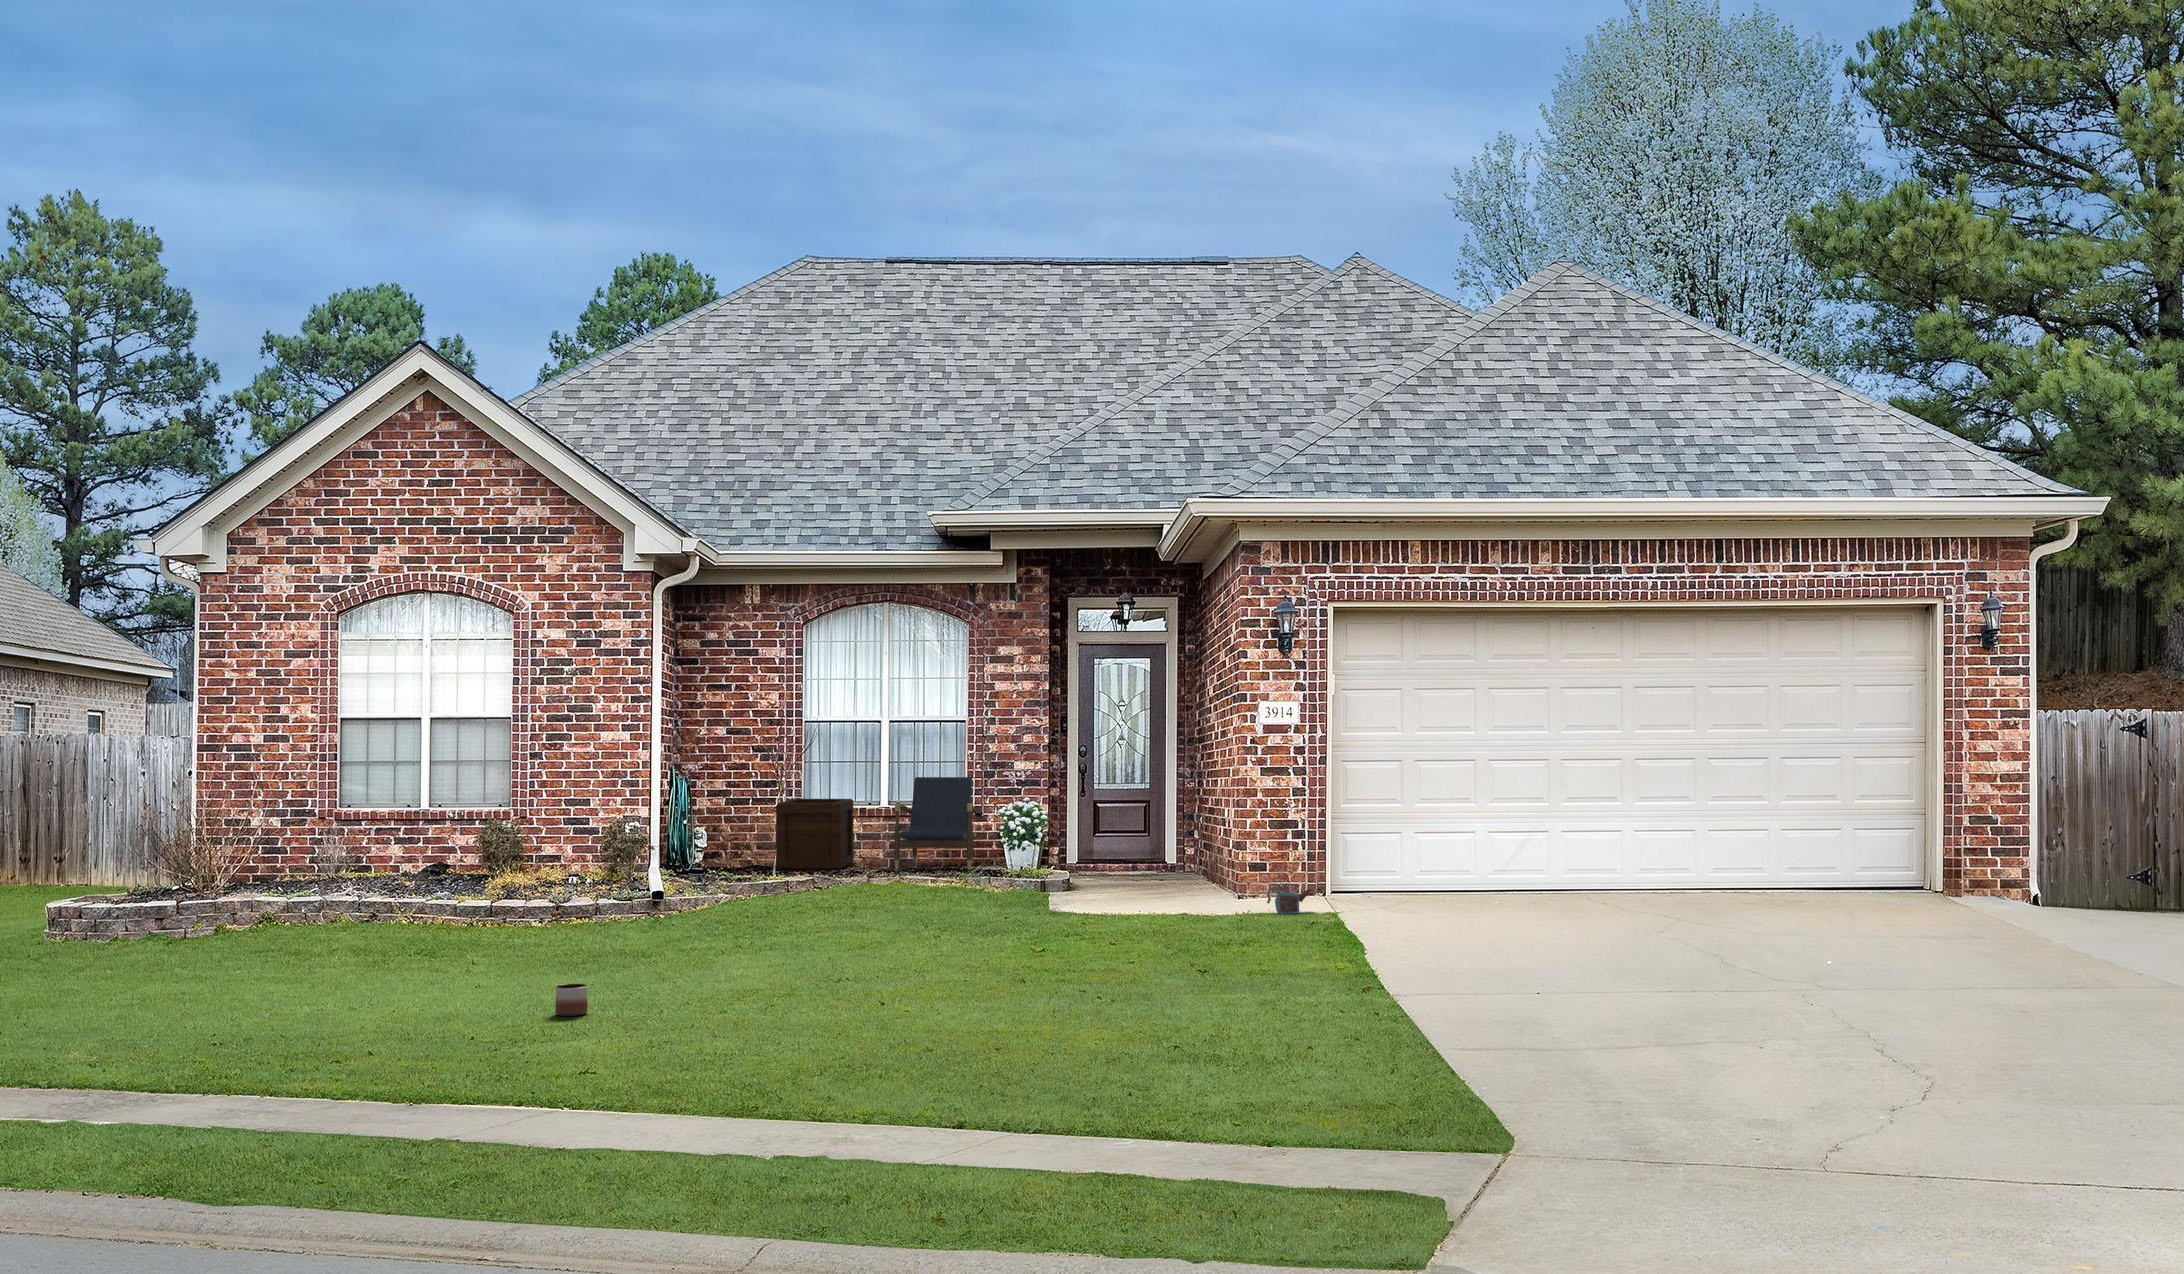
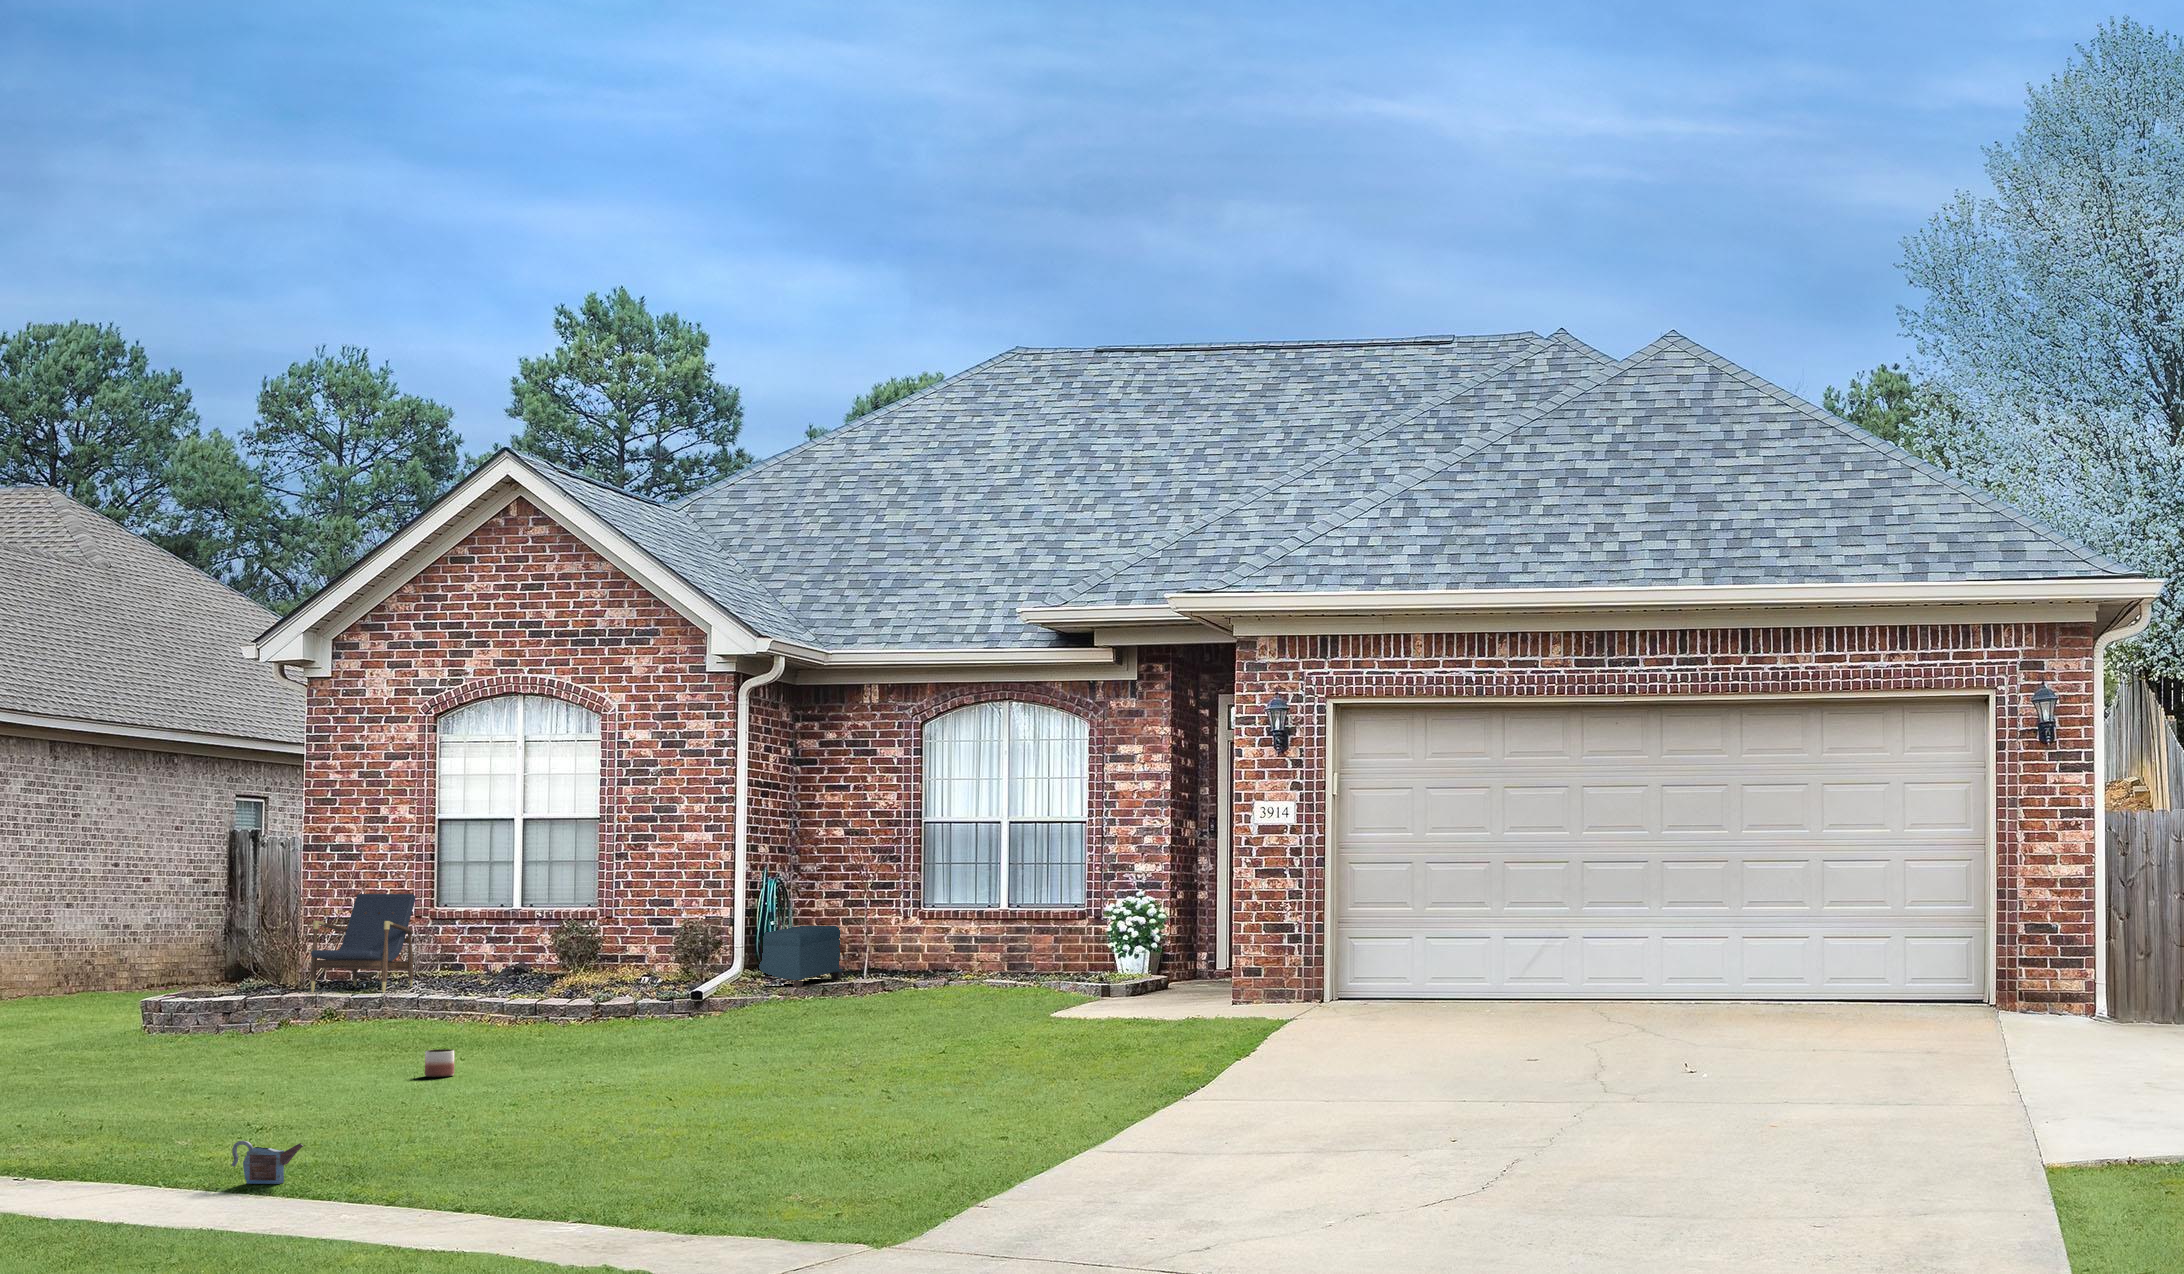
lounge chair: present [894,777,976,870] -> present [310,894,415,993]
wooden crate: present [776,799,854,869] -> none [879,907,969,980]
bench: none [668,818,738,880] -> present [759,925,842,987]
watering can: present [1267,888,1312,914] -> present [231,1141,304,1184]

